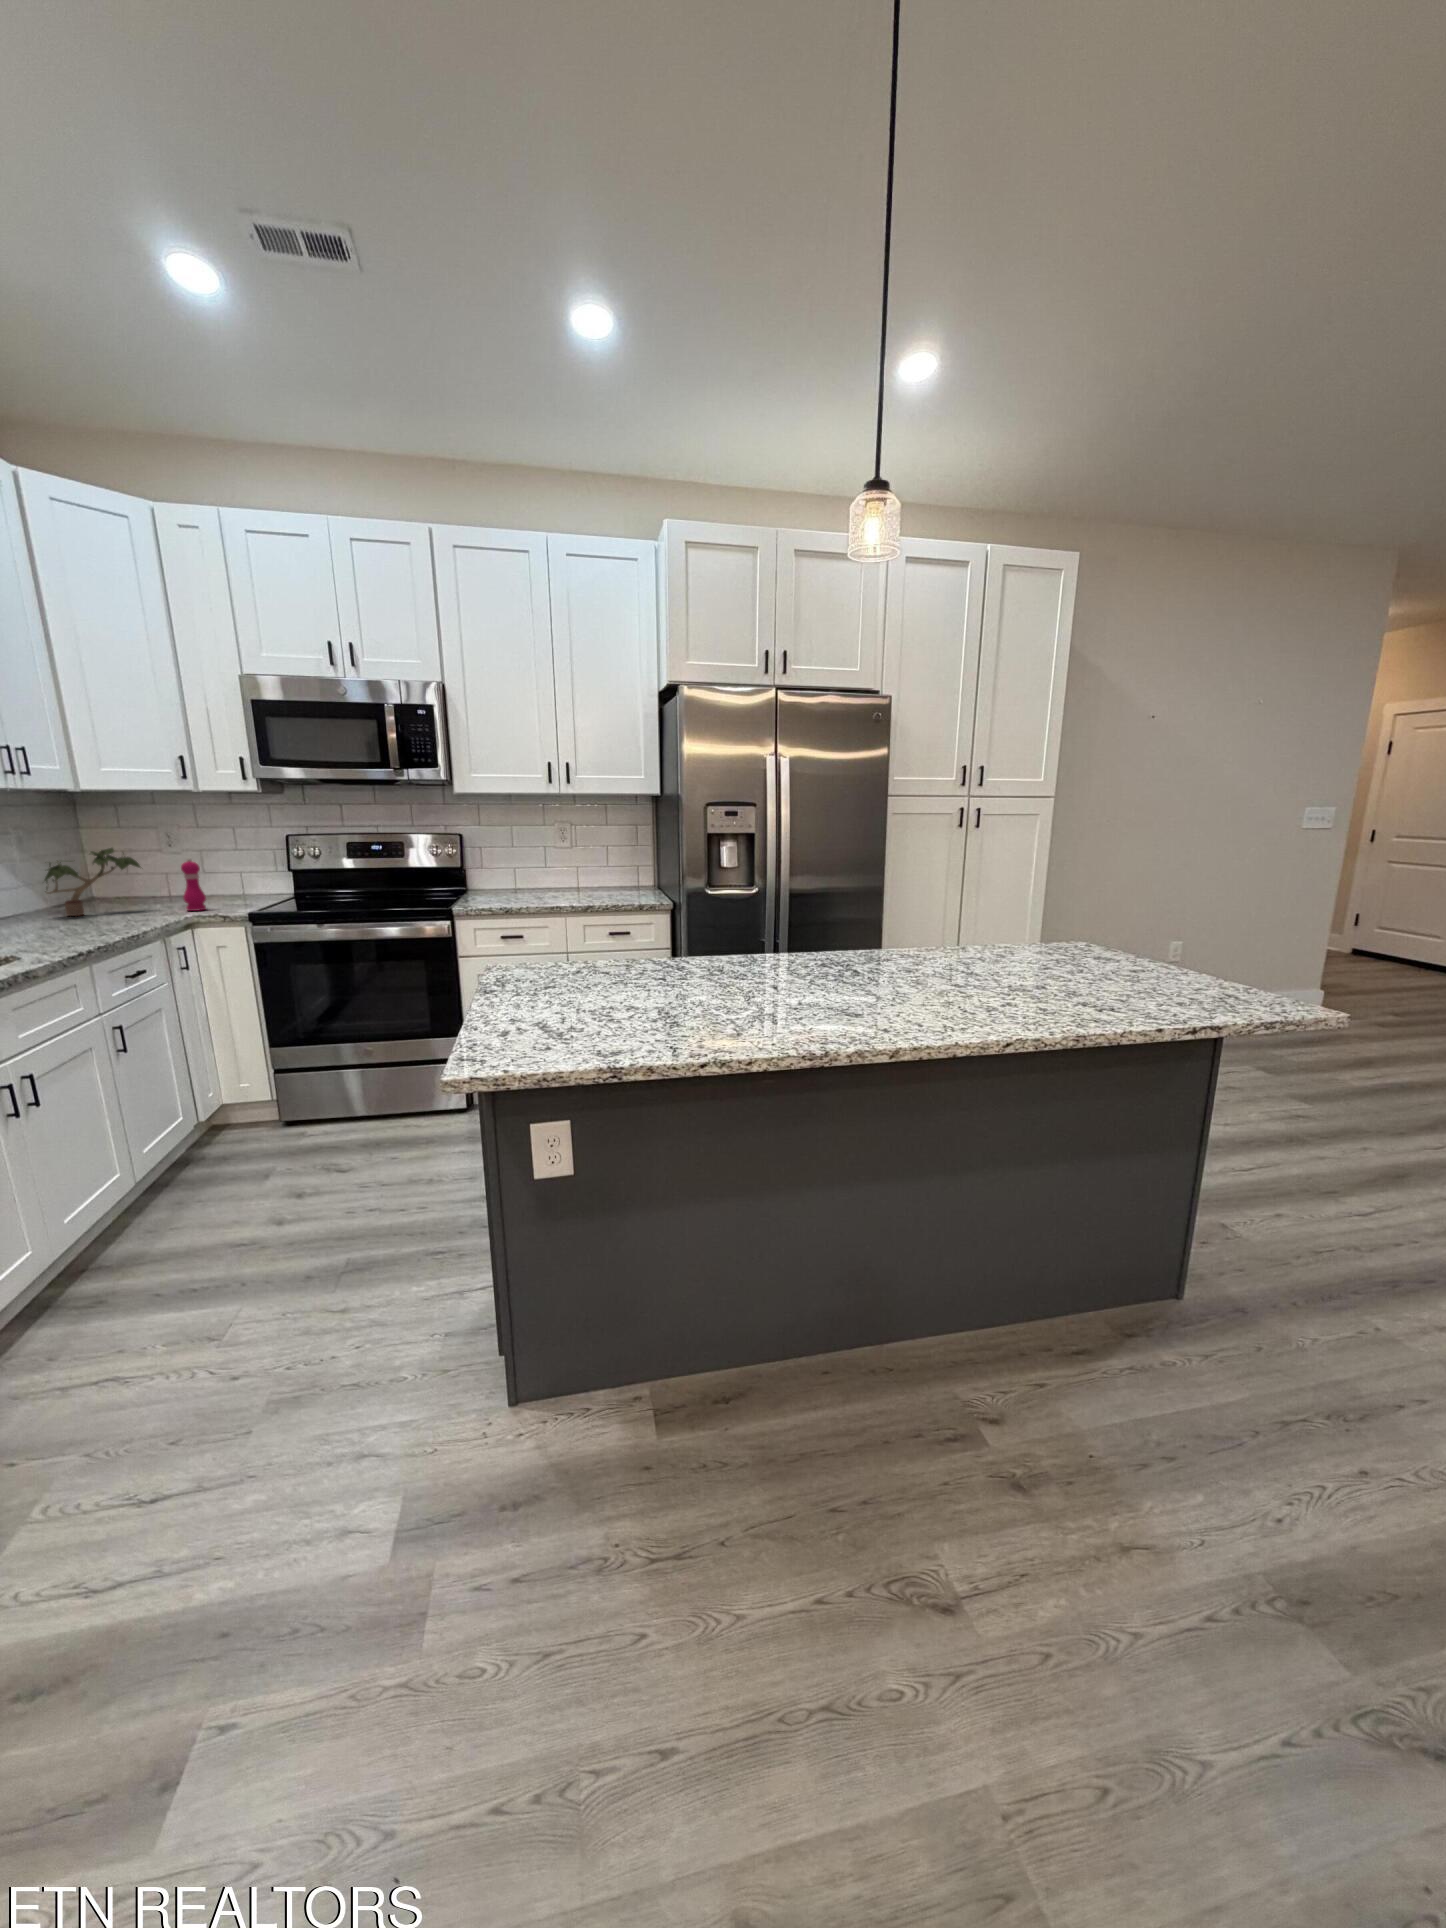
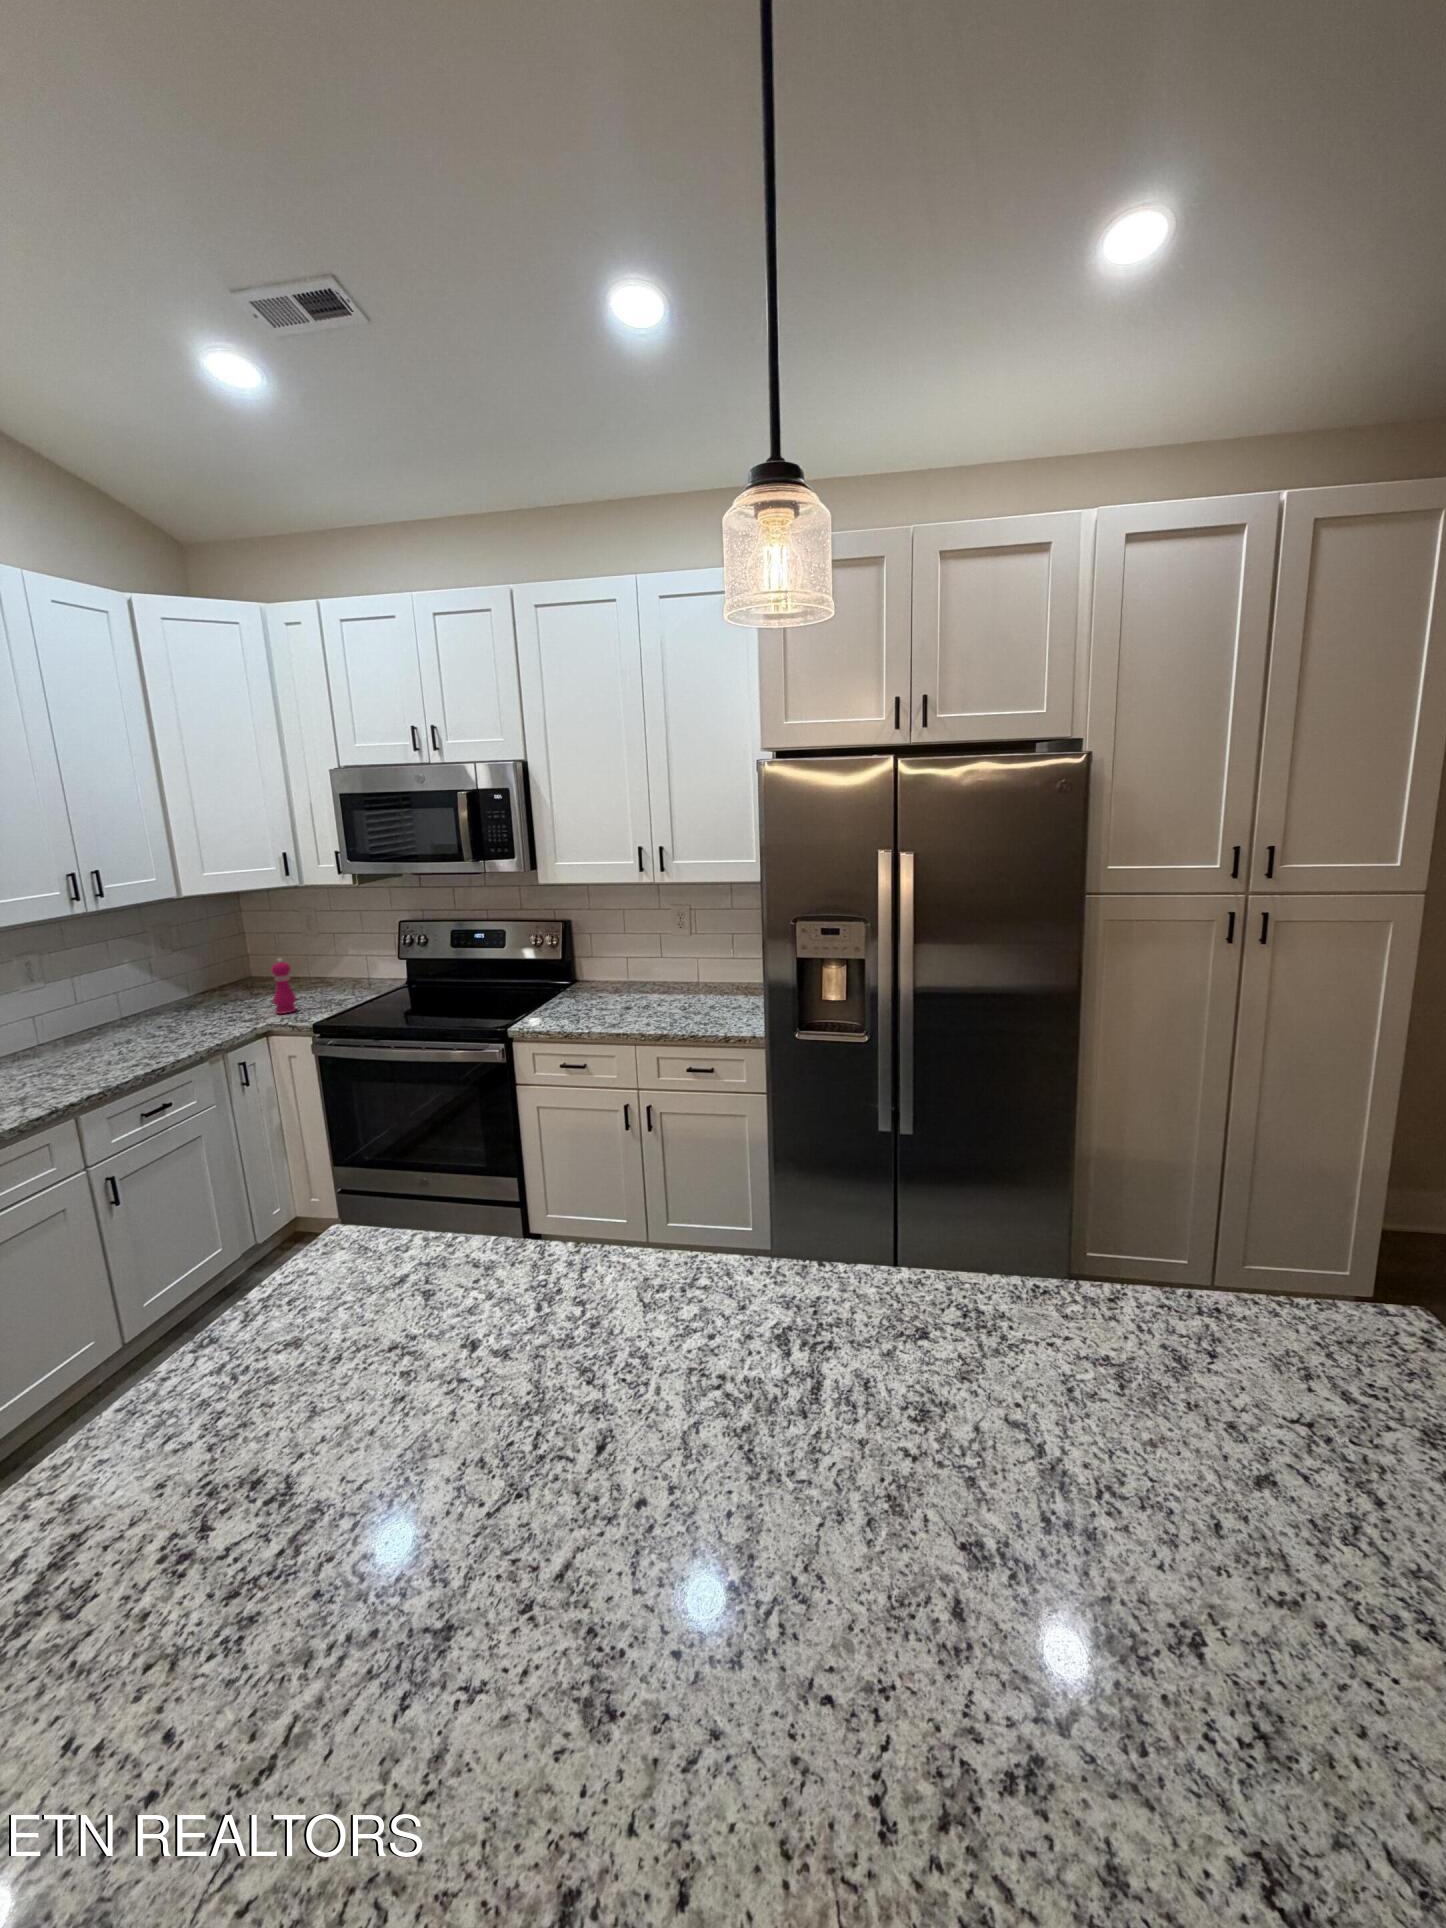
potted plant: present [45,848,140,916] -> none [139,943,257,1017]

